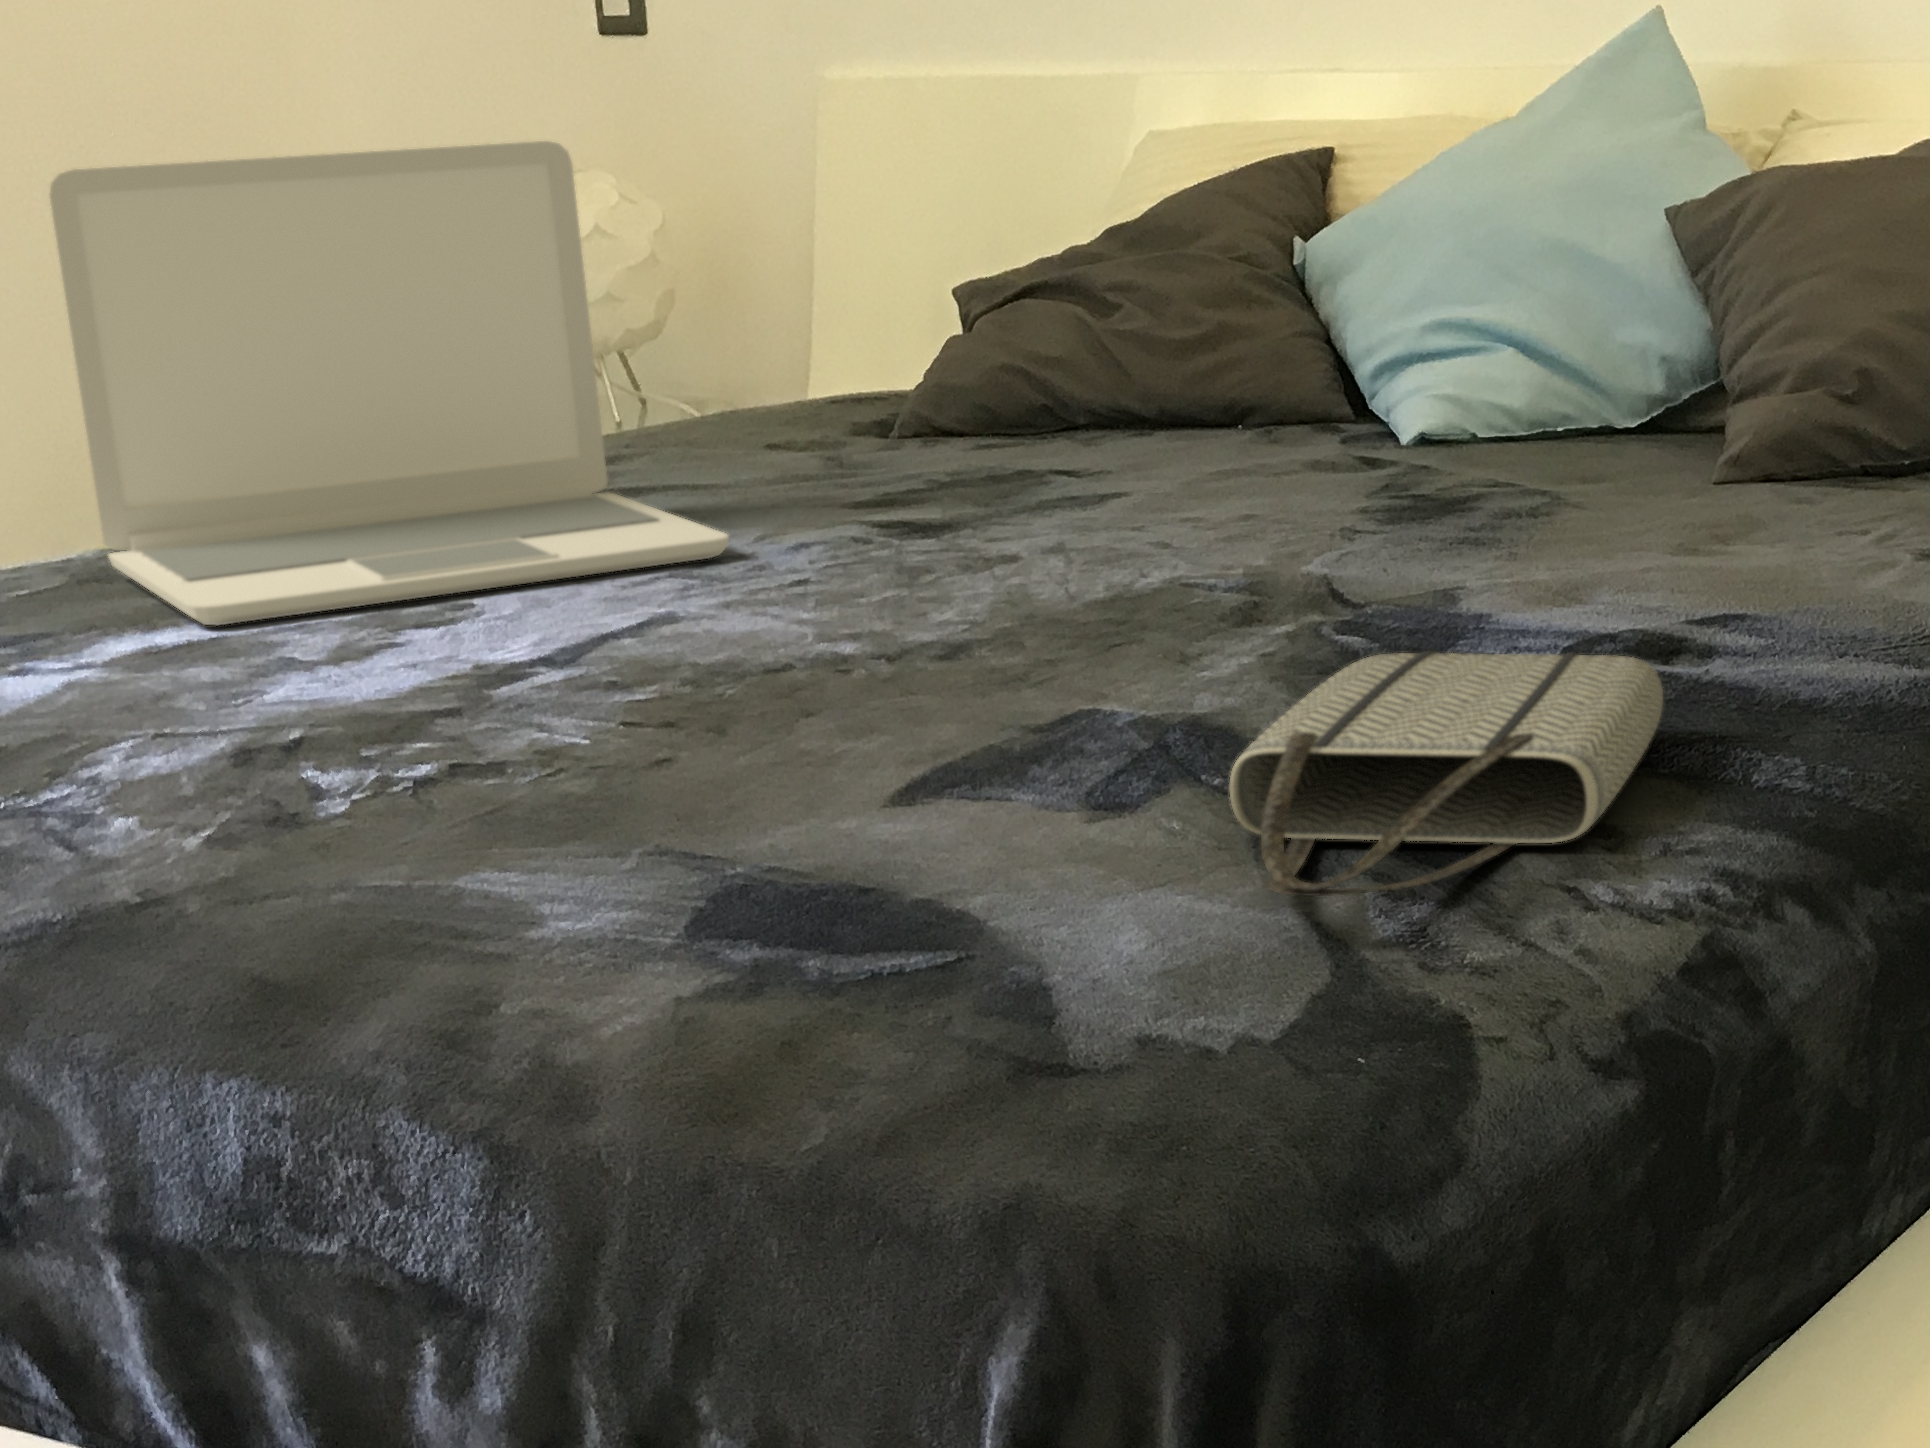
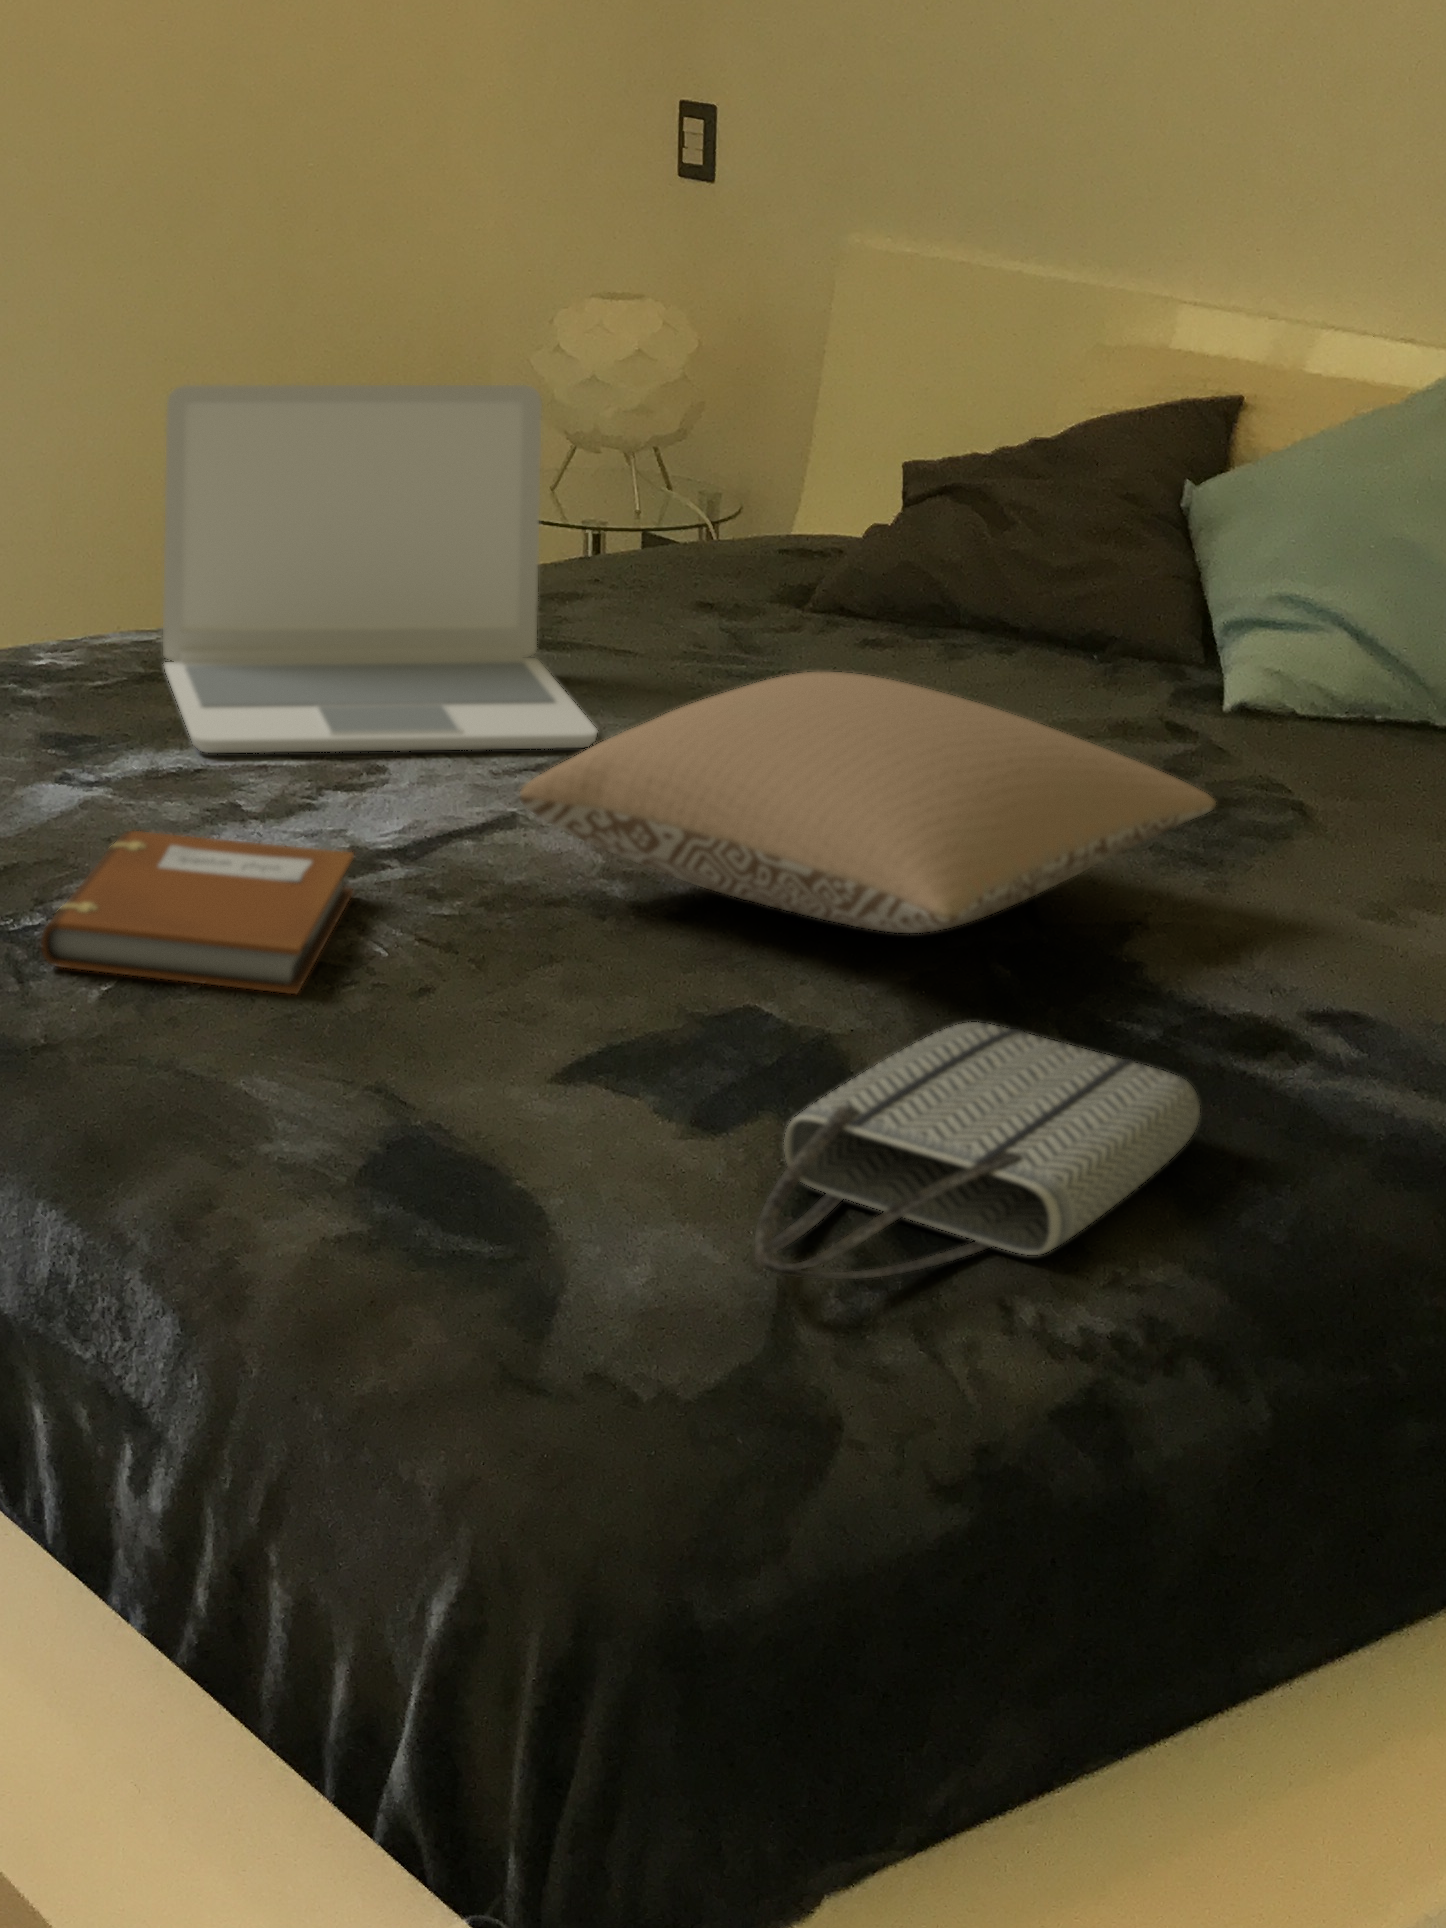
pillow: none [708,360,1513,632] -> present [520,672,1216,933]
notebook: none [83,652,501,831] -> present [41,831,354,994]

